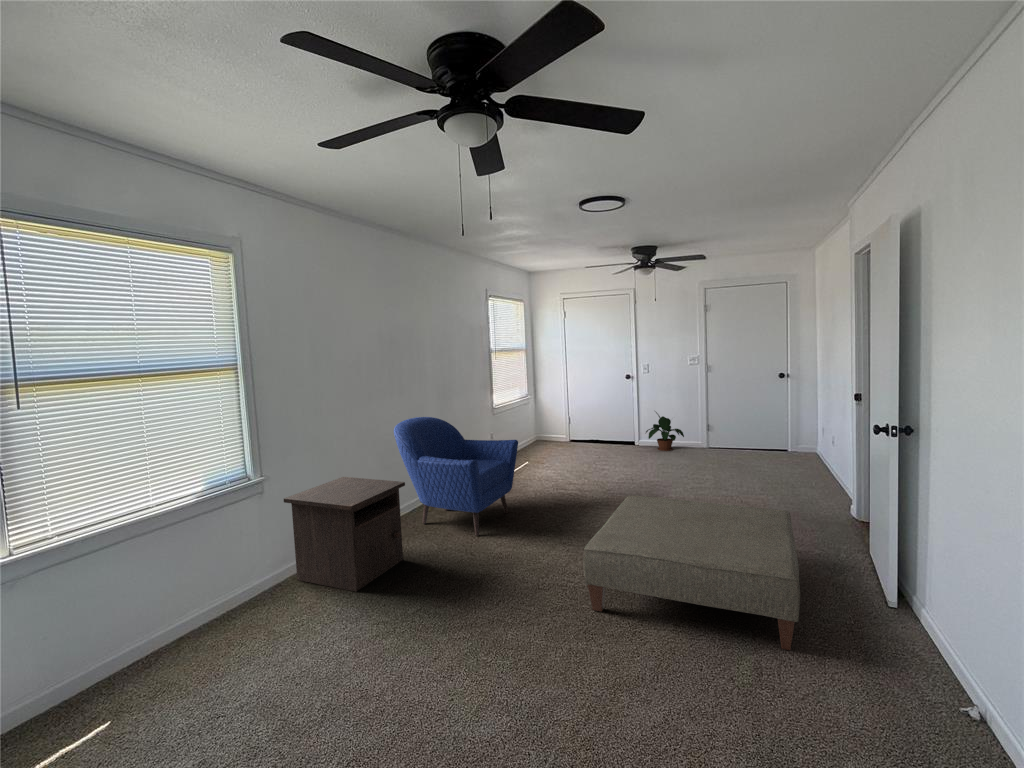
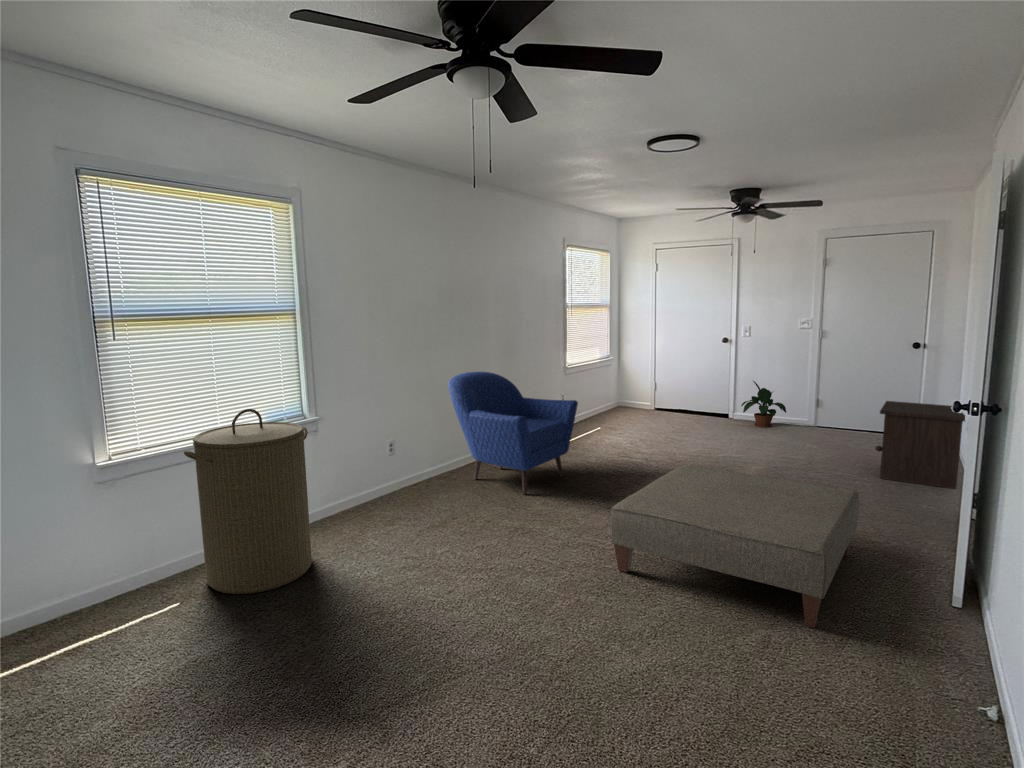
nightstand: present [284,477,405,592] -> present [875,401,965,489]
laundry hamper: none [112,478,268,697] -> present [184,409,312,594]

